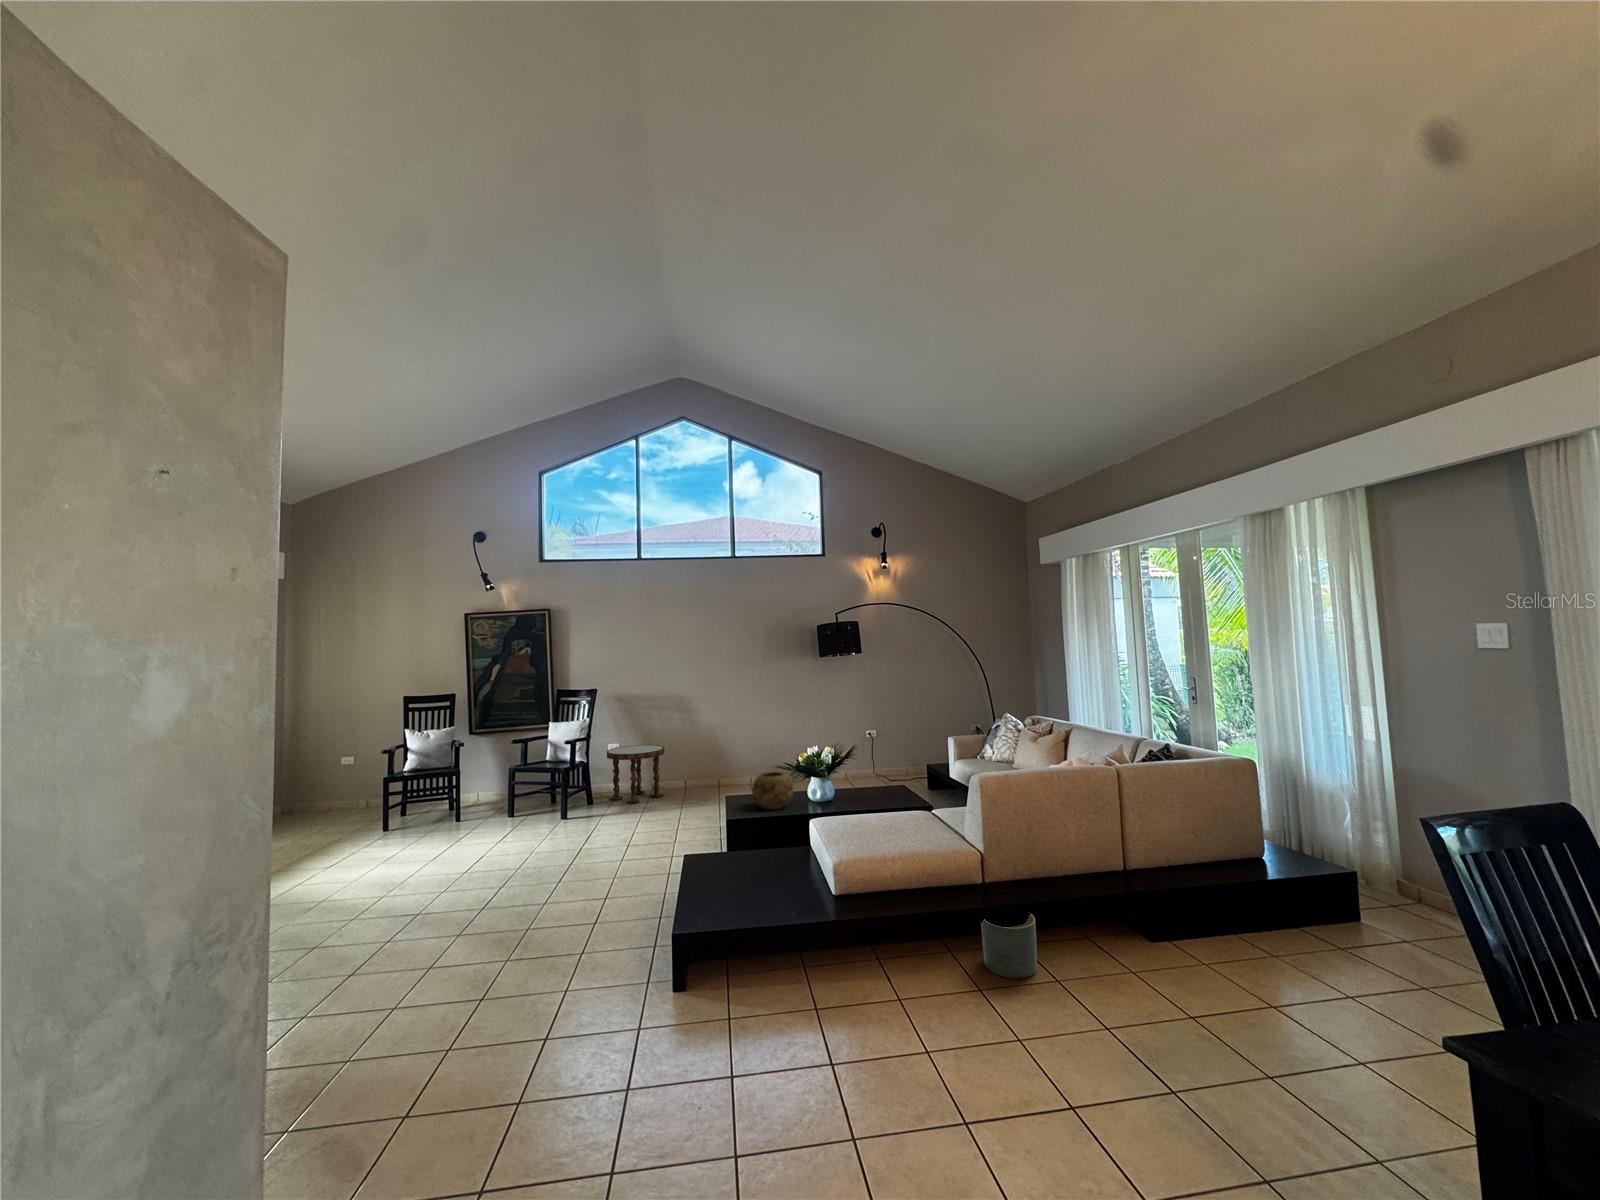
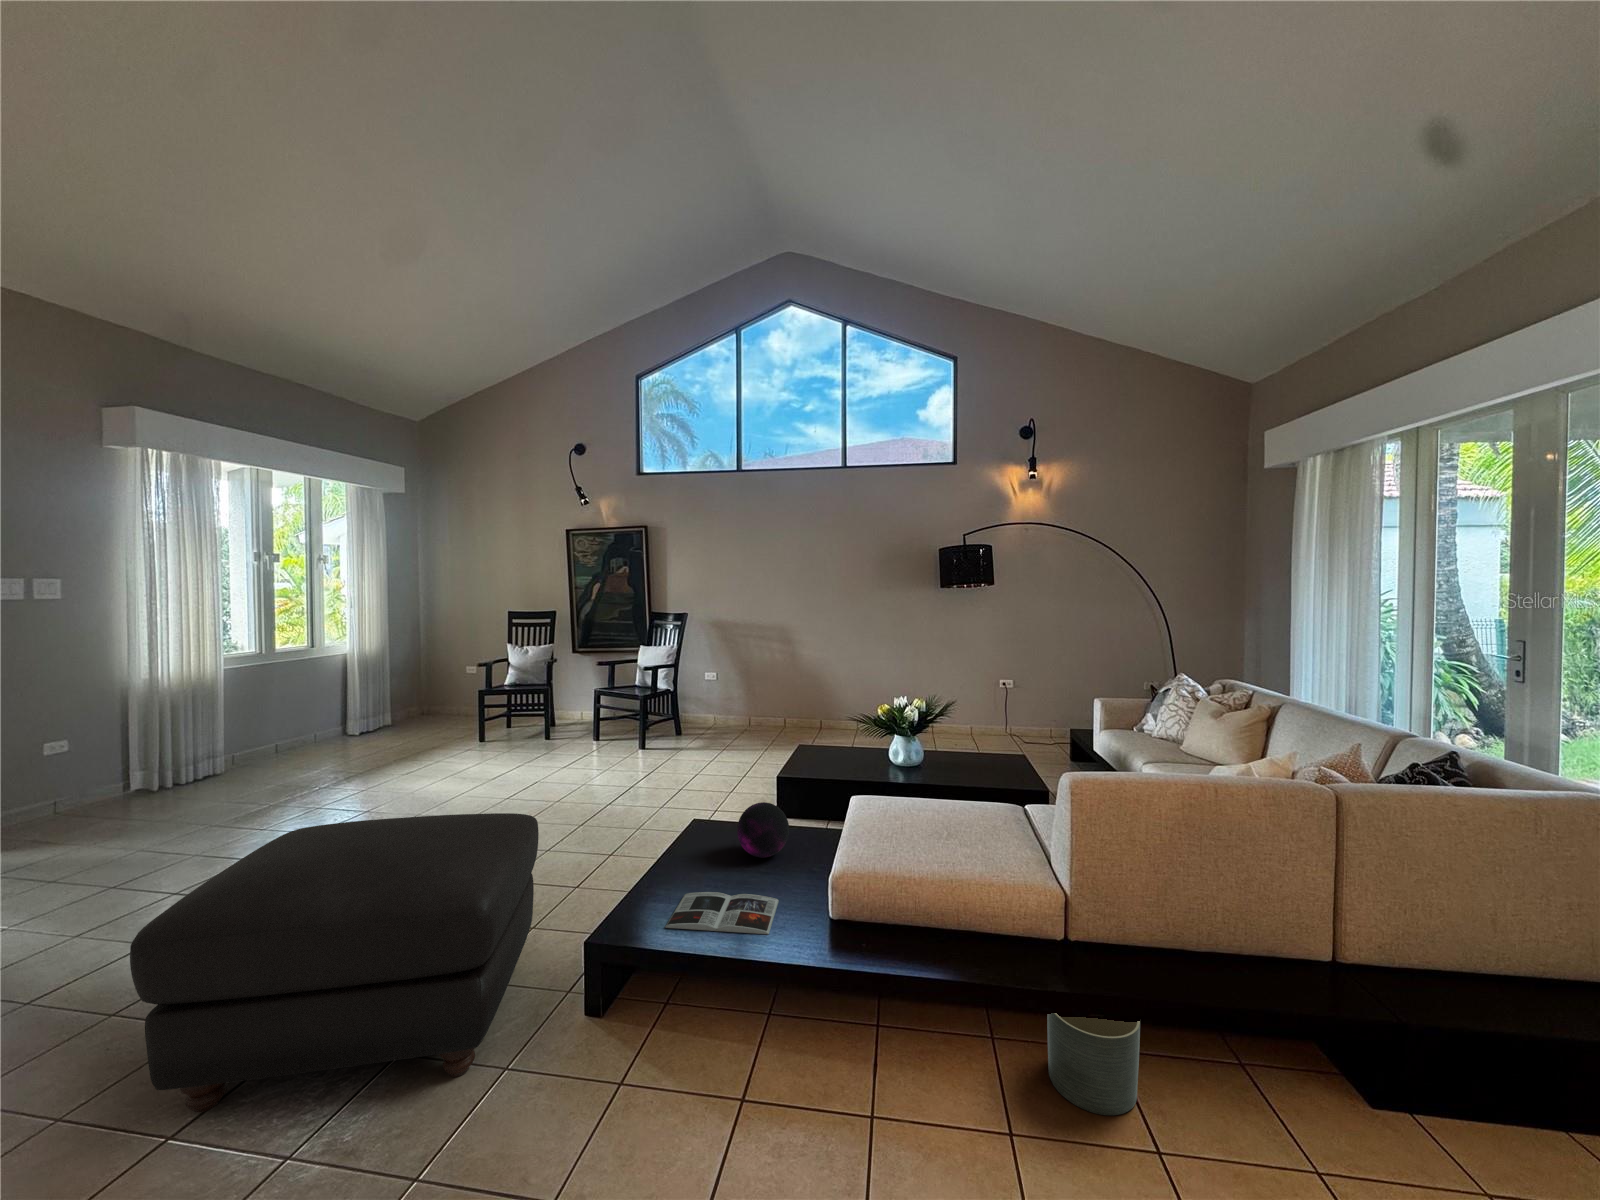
side table: present [607,745,664,804] -> none [696,676,758,739]
decorative bowl: present [752,772,793,810] -> none [818,724,868,770]
decorative orb: none [739,827,778,870] -> present [737,802,789,858]
ottoman: none [355,853,623,1110] -> present [130,813,539,1113]
magazine: none [721,890,798,918] -> present [665,892,779,934]

